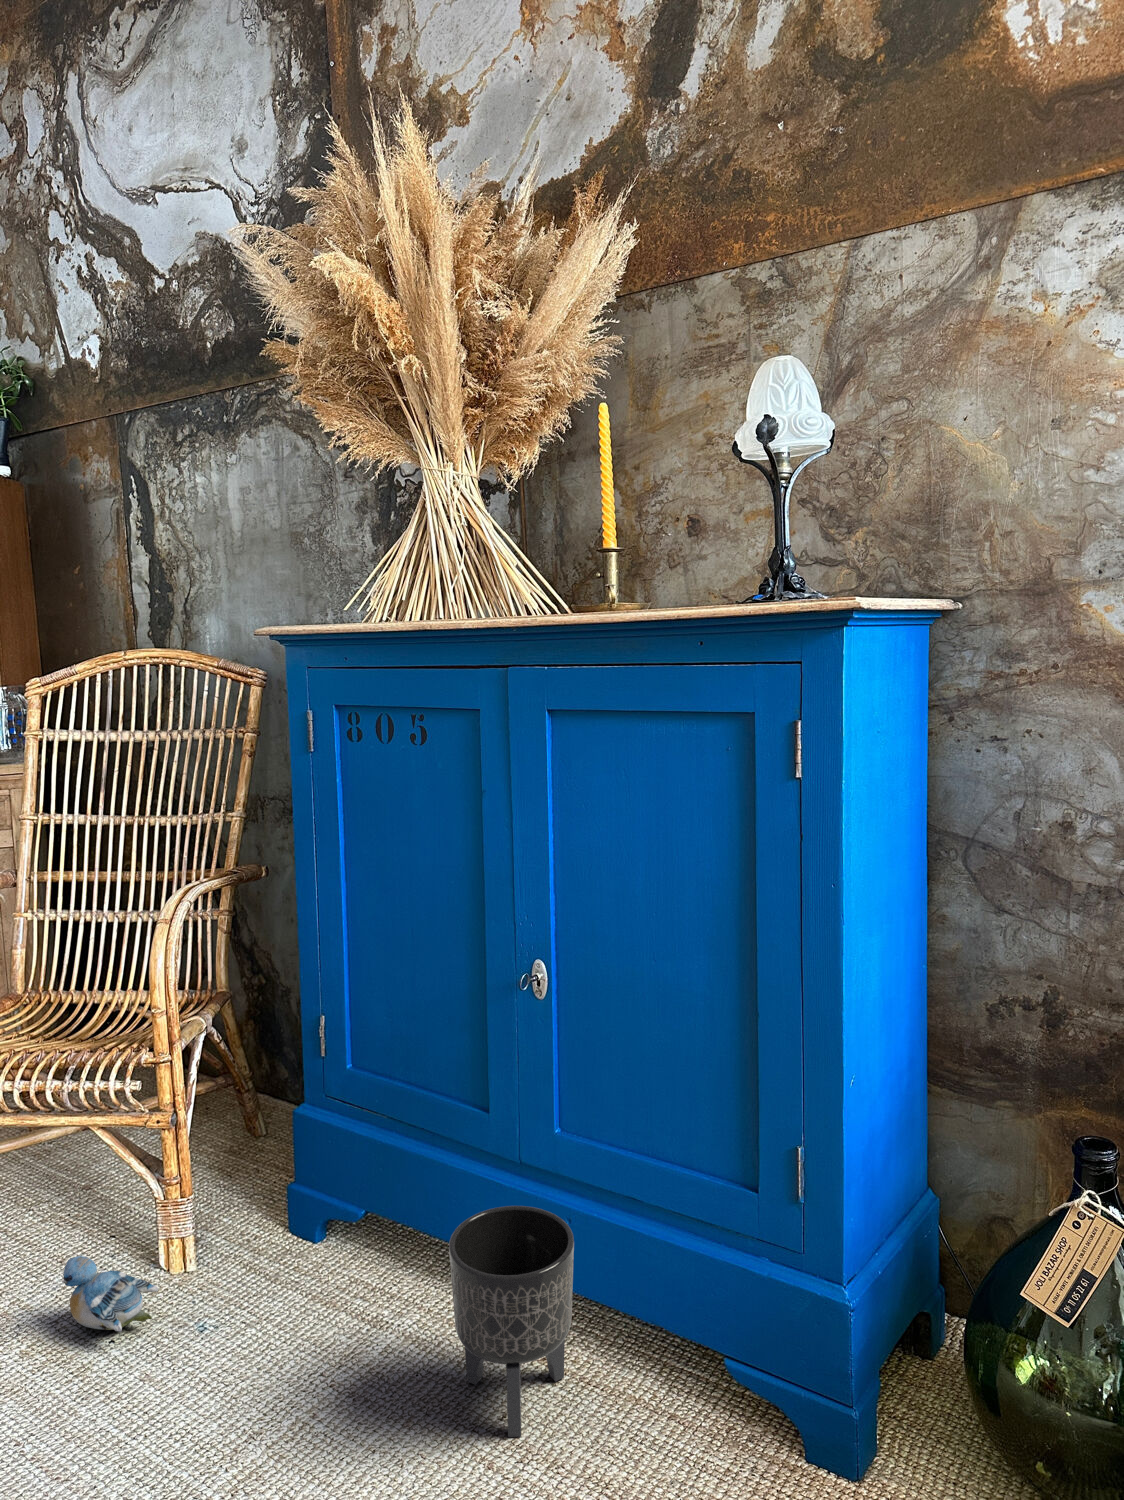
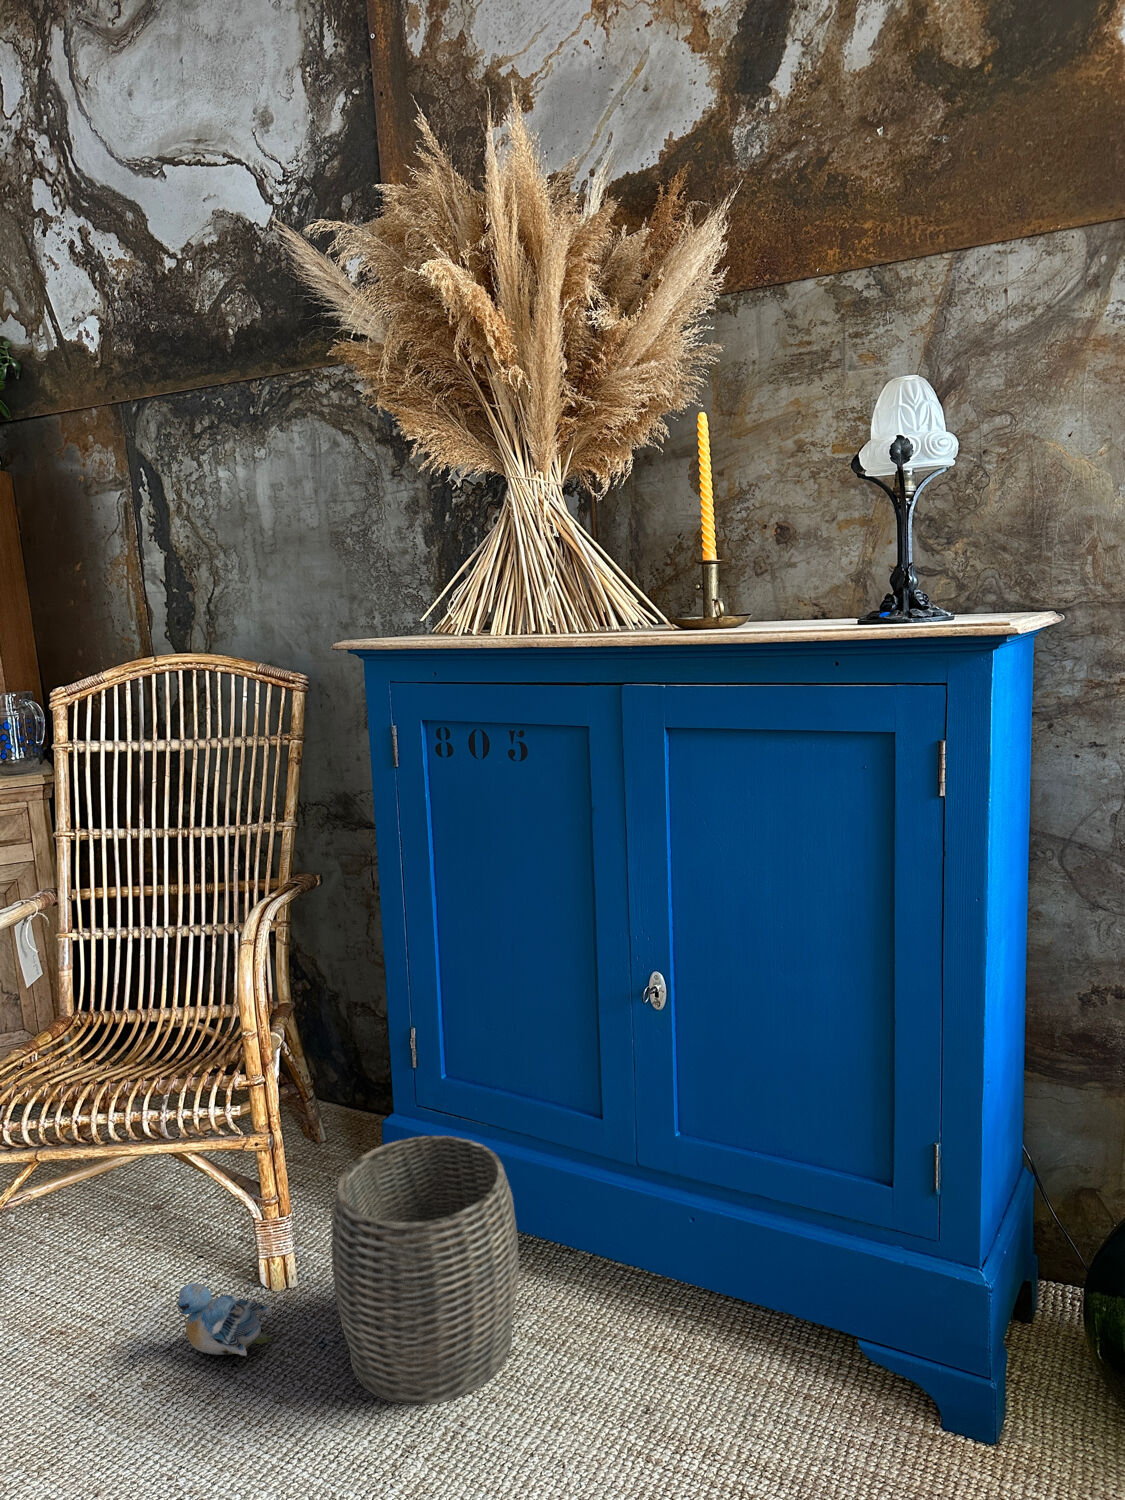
woven basket: none [206,1123,397,1394] -> present [331,1136,519,1405]
planter: present [449,1206,574,1437] -> none [588,1207,710,1430]

